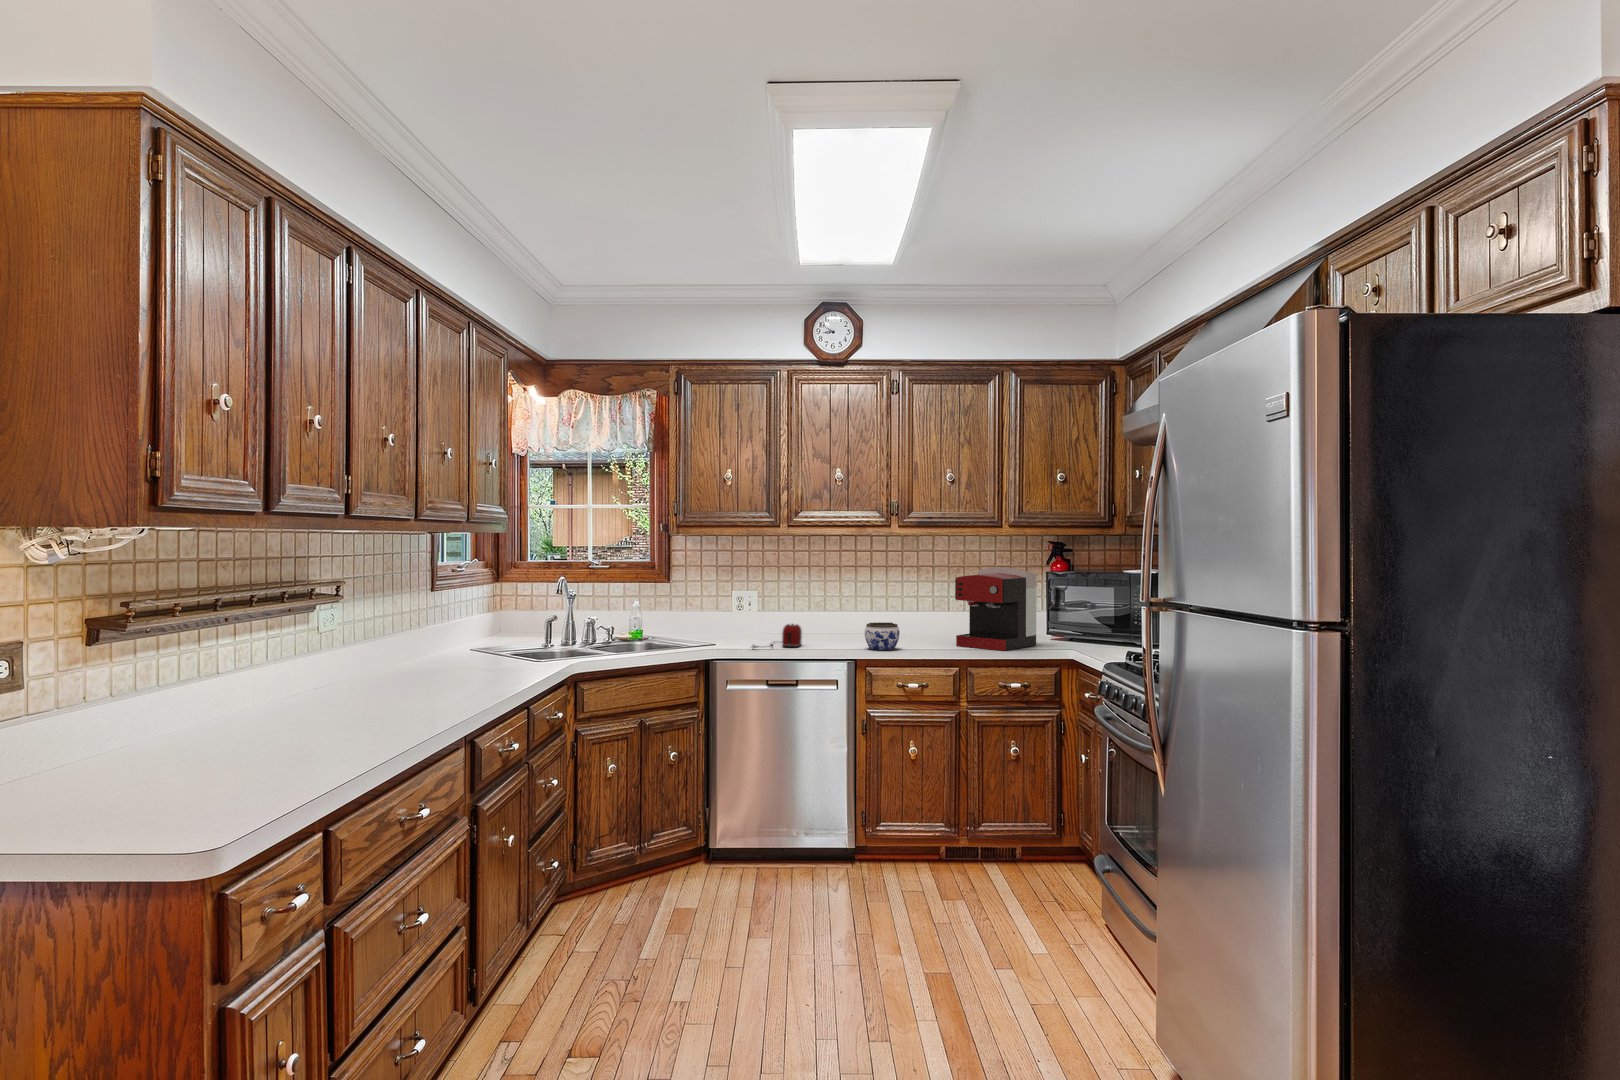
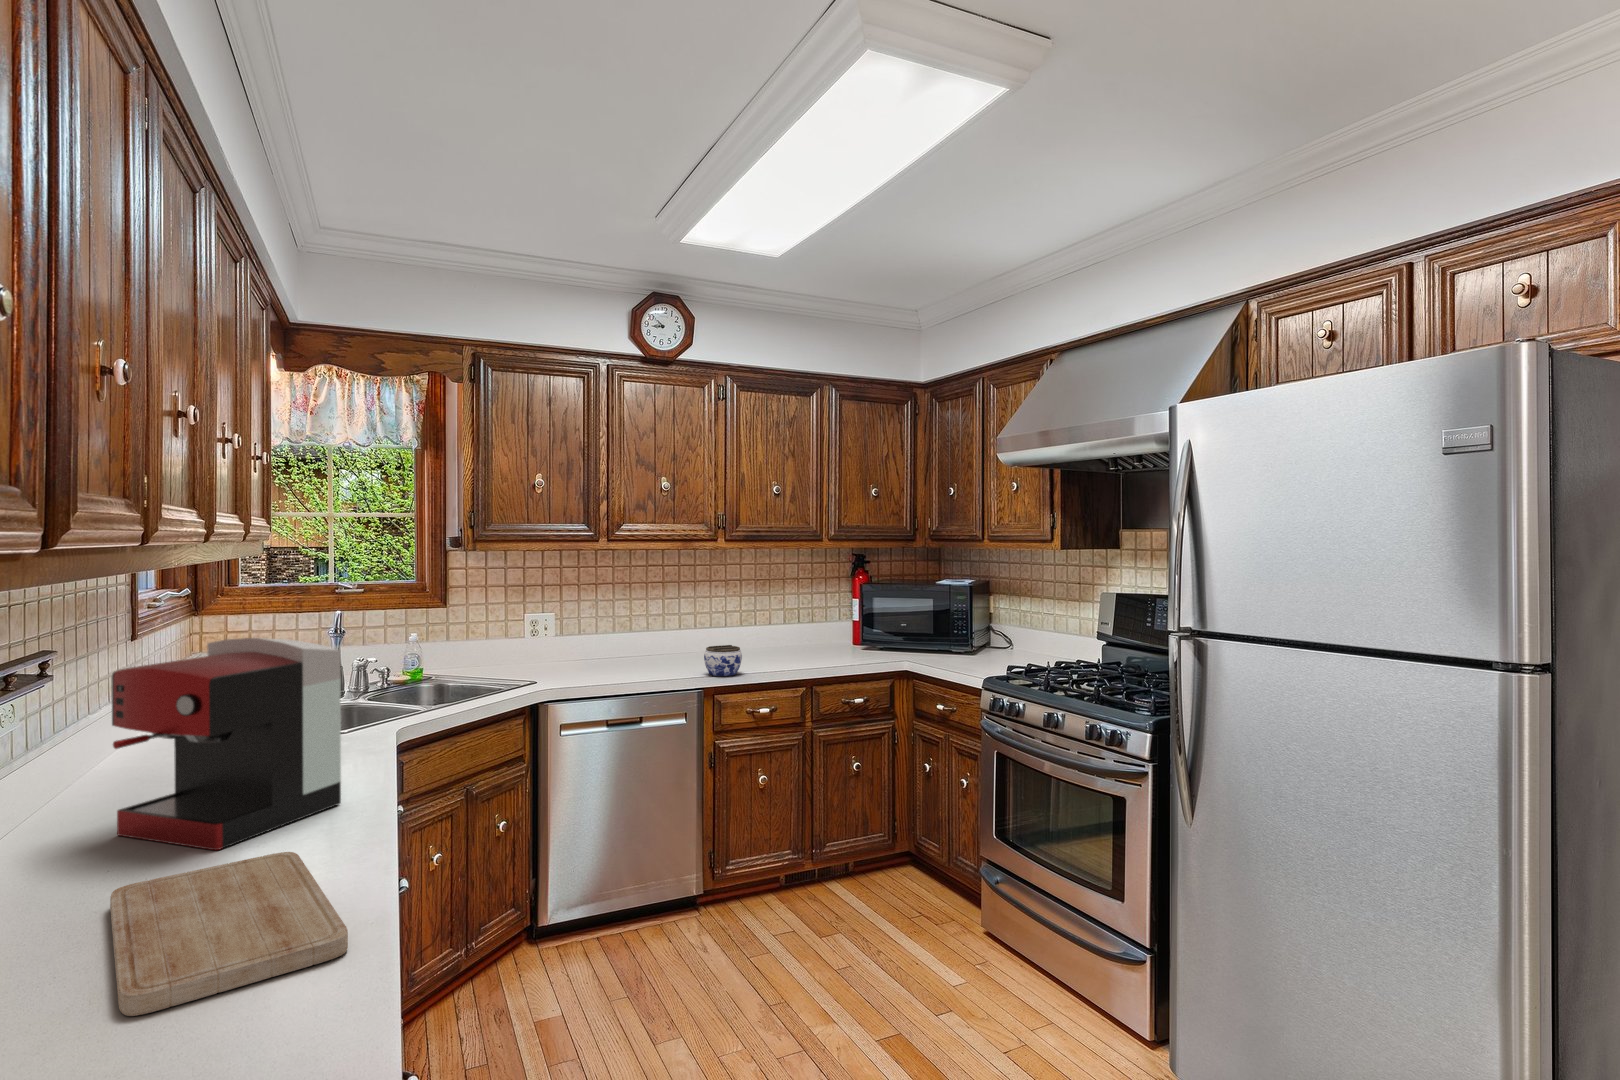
coffee maker: present [955,567,1036,651] -> present [112,638,341,850]
toaster: present [752,624,802,648] -> none [582,652,632,687]
cutting board: none [254,707,409,757] -> present [110,852,348,1016]

